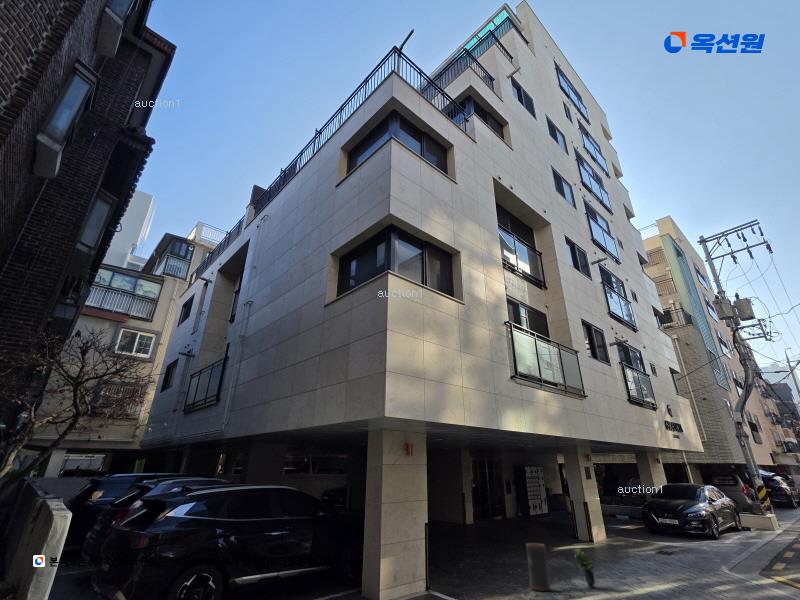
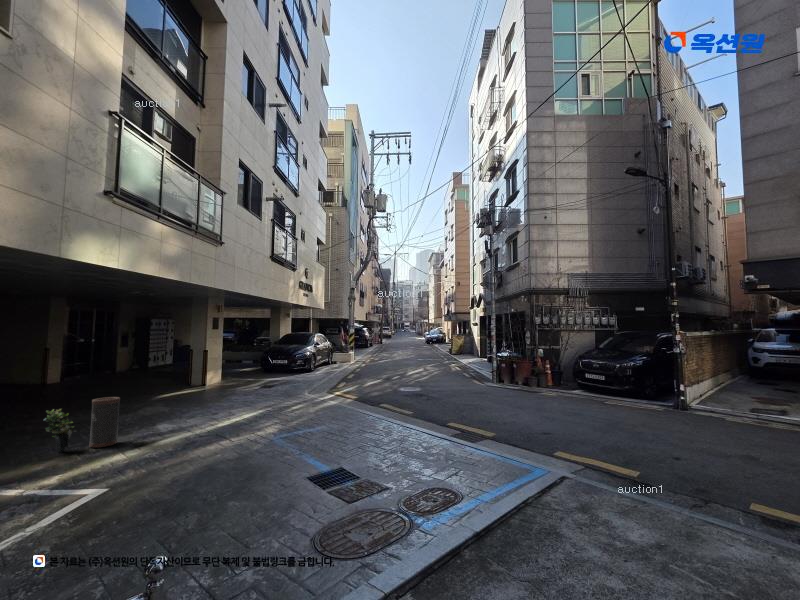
potted plant: present [573,549,595,588] -> present [44,409,74,453]

